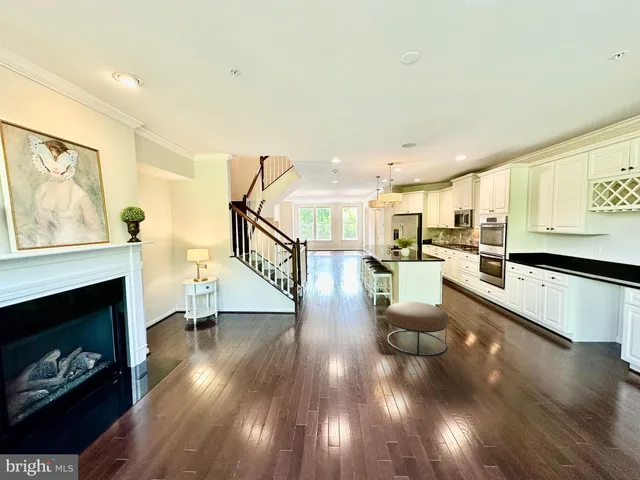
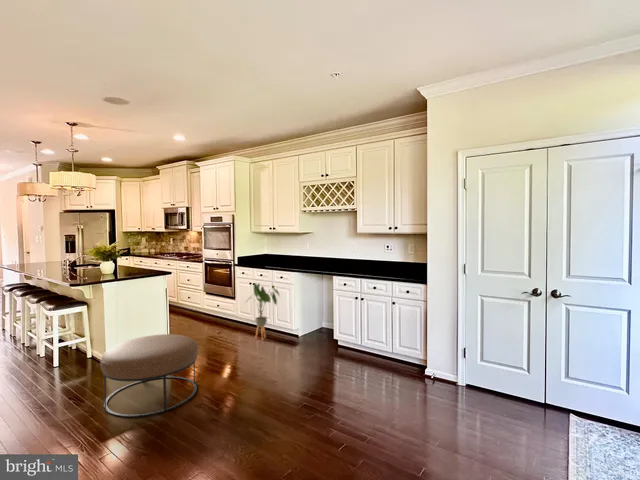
house plant: none [507,279,549,333] -> present [254,284,279,340]

